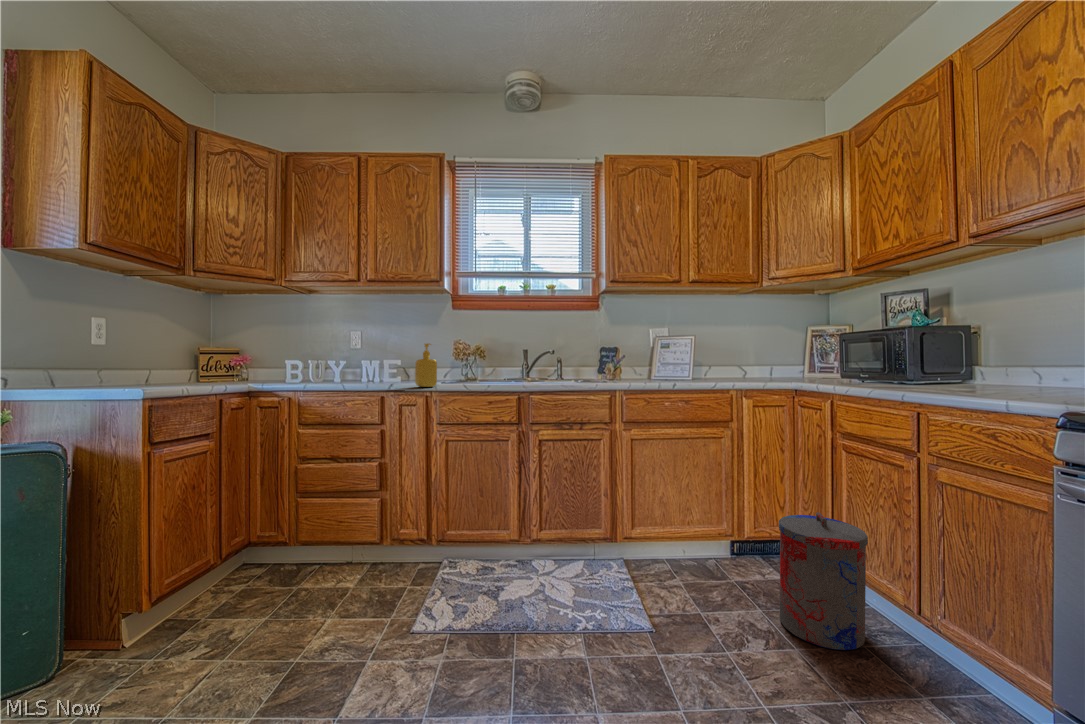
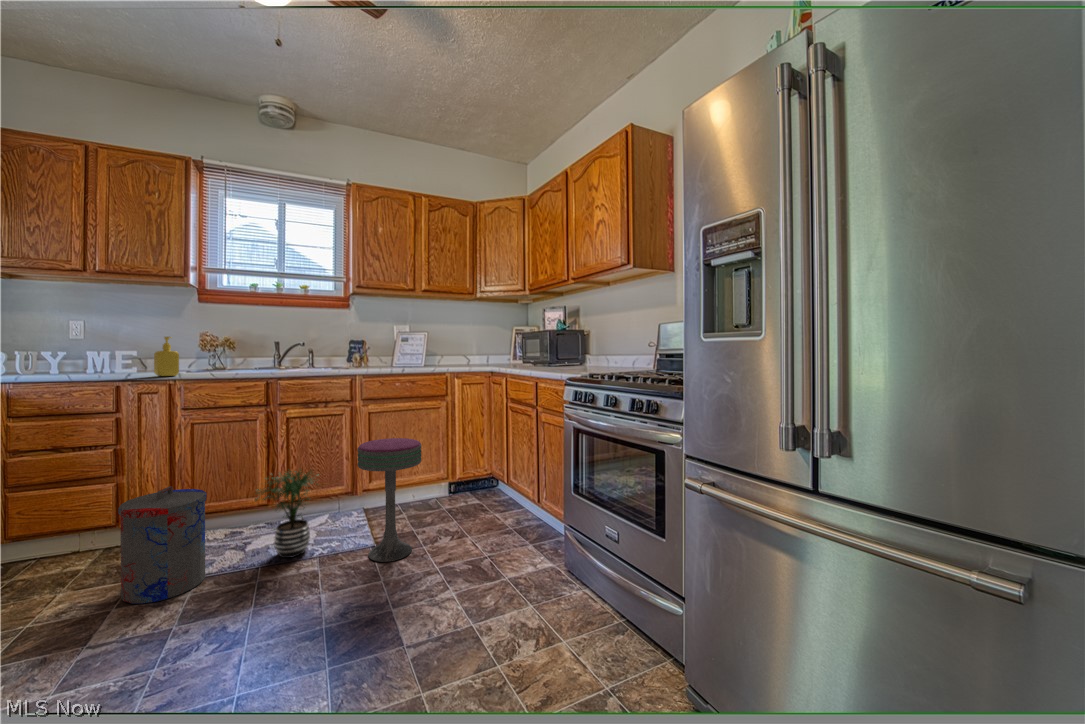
bar stool: none [642,482,735,673] -> present [358,438,421,562]
potted plant: none [512,508,591,629] -> present [255,469,313,558]
trash can: present [779,512,868,650] -> present [118,486,207,604]

